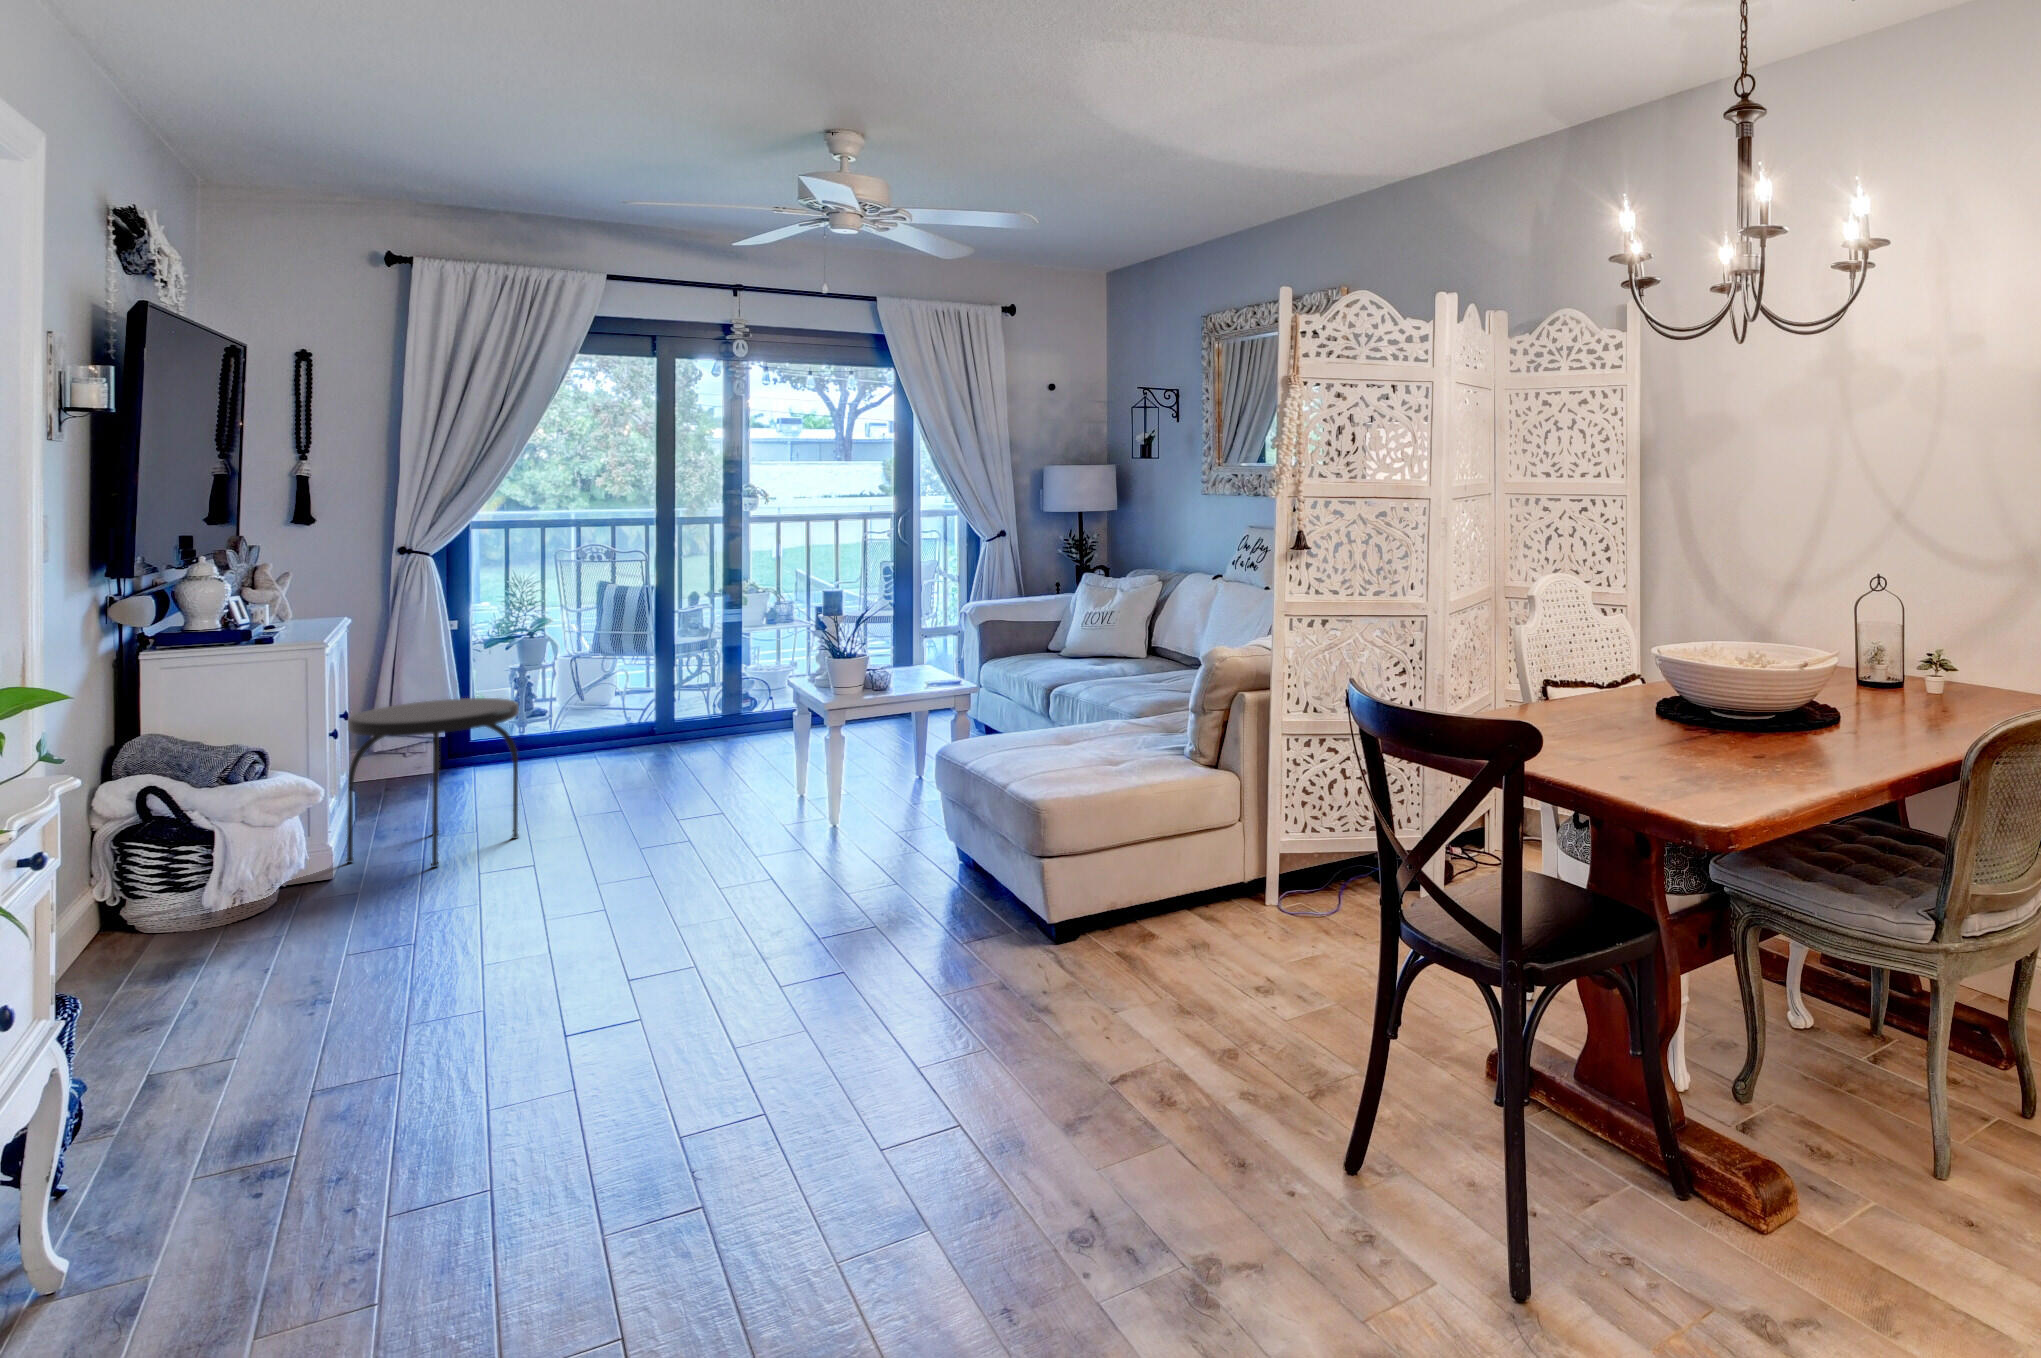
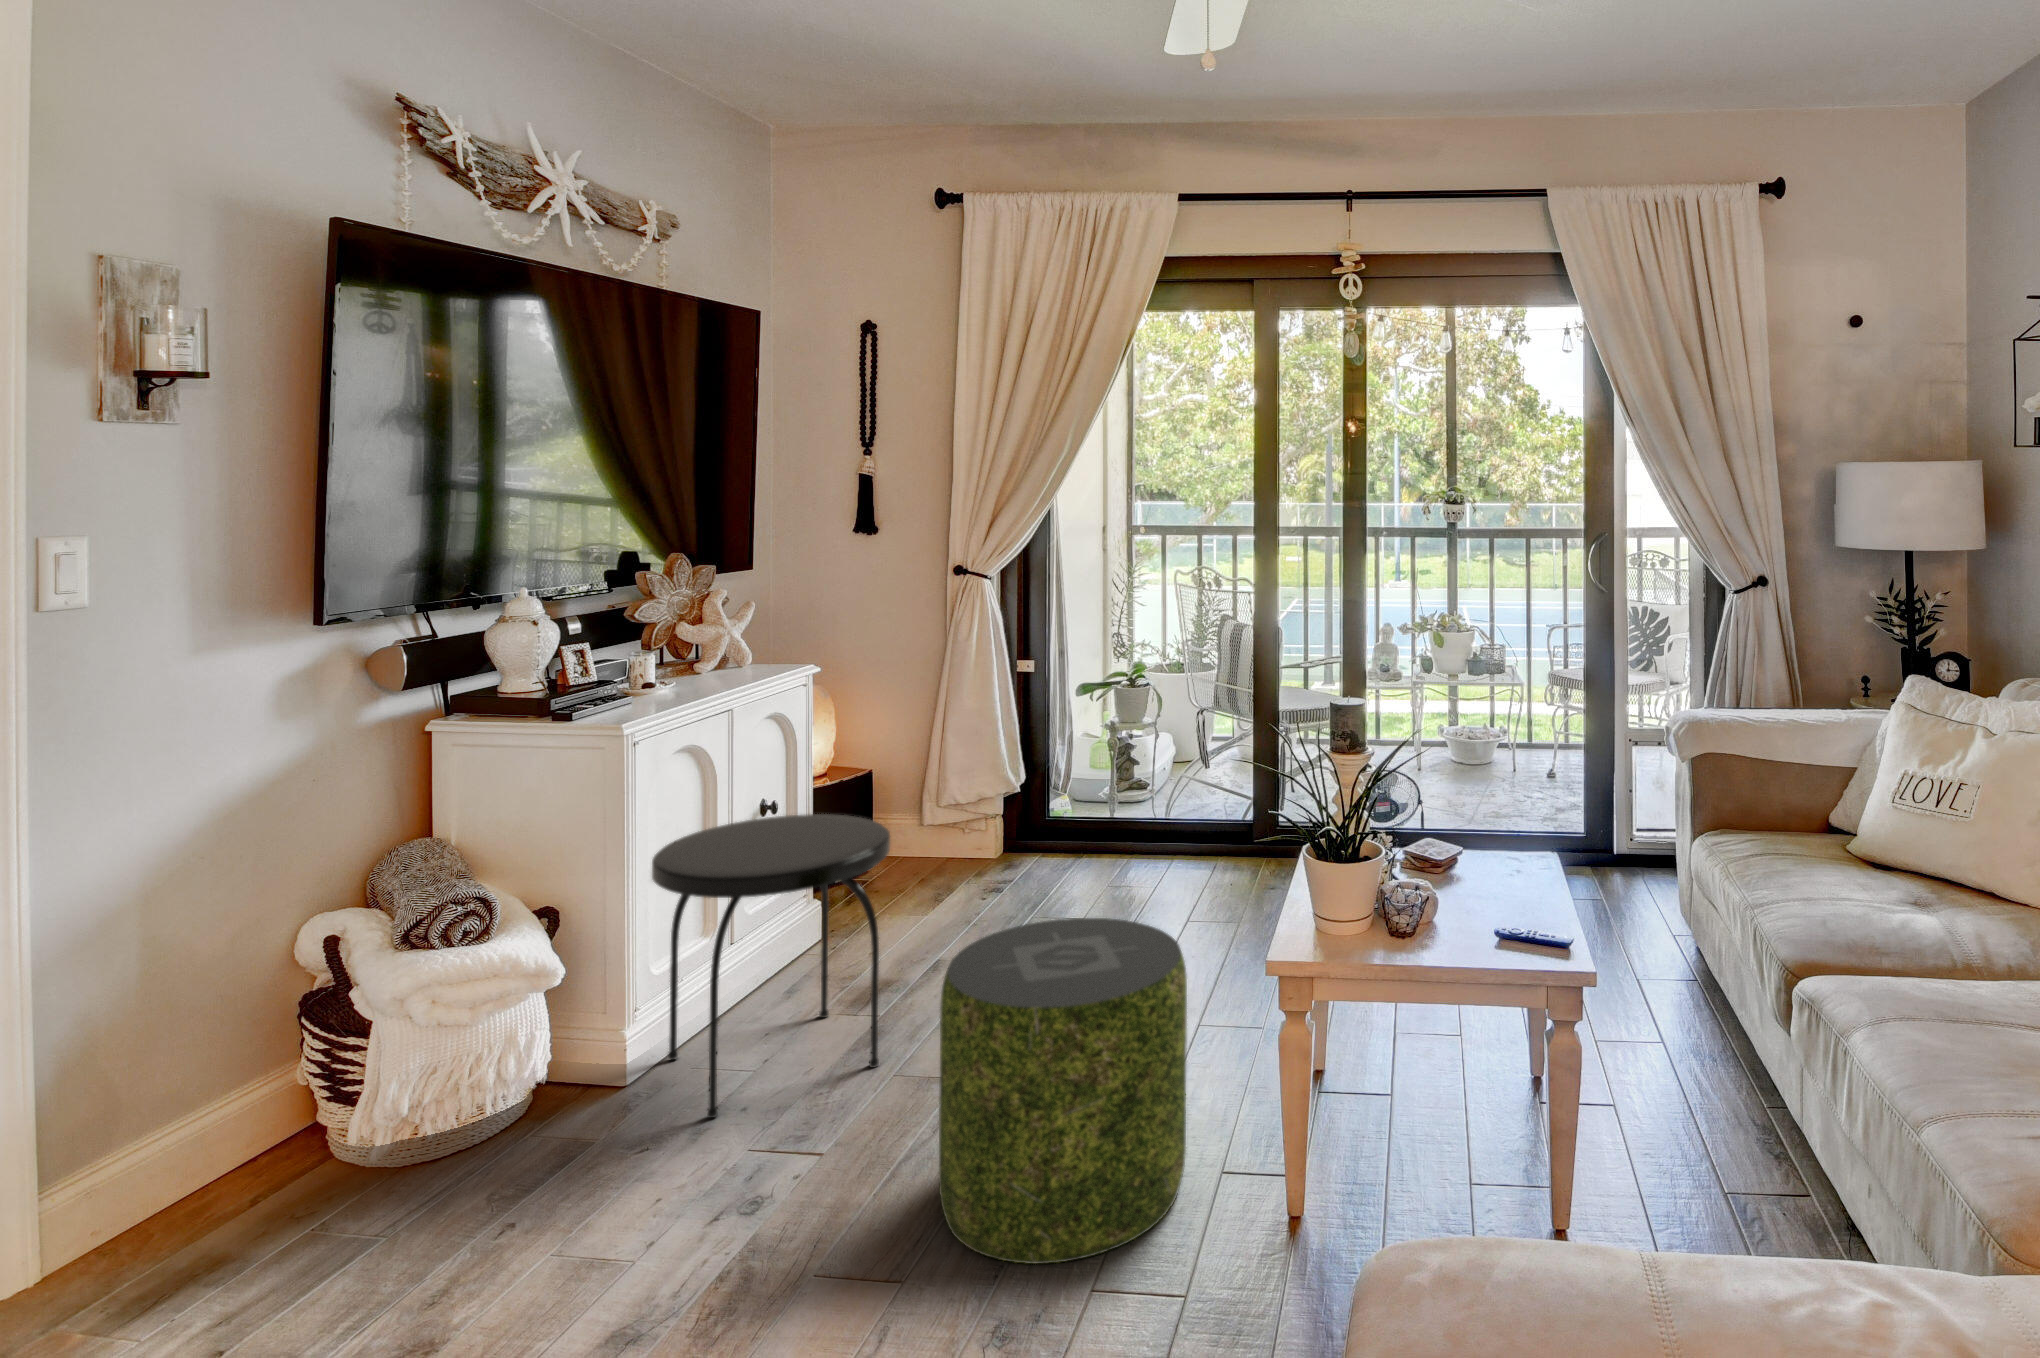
pouf: none [641,710,778,857] -> present [939,918,1187,1264]

